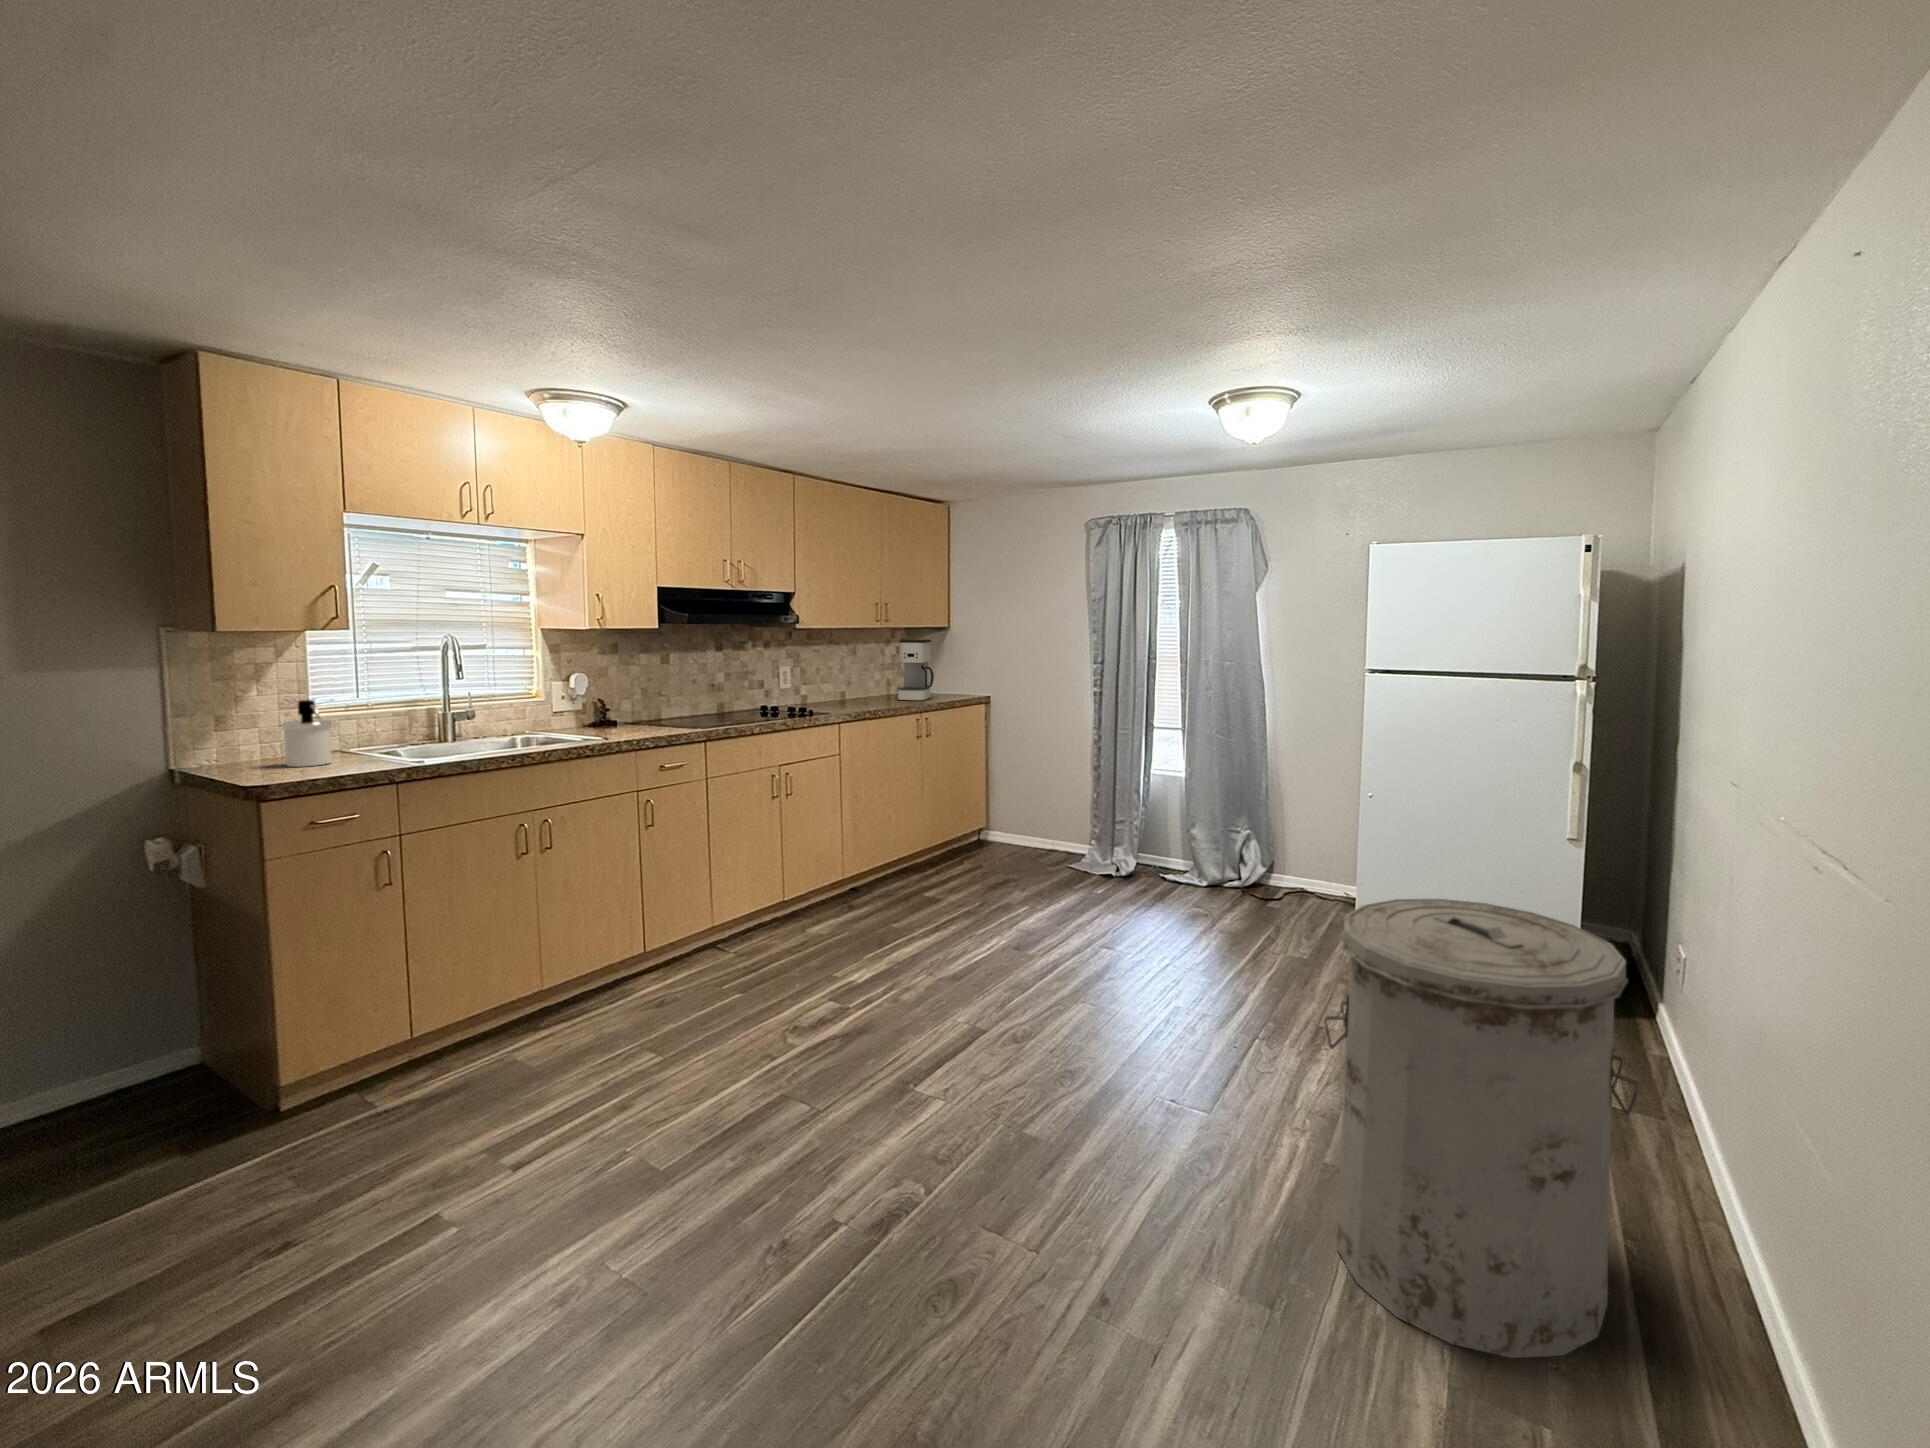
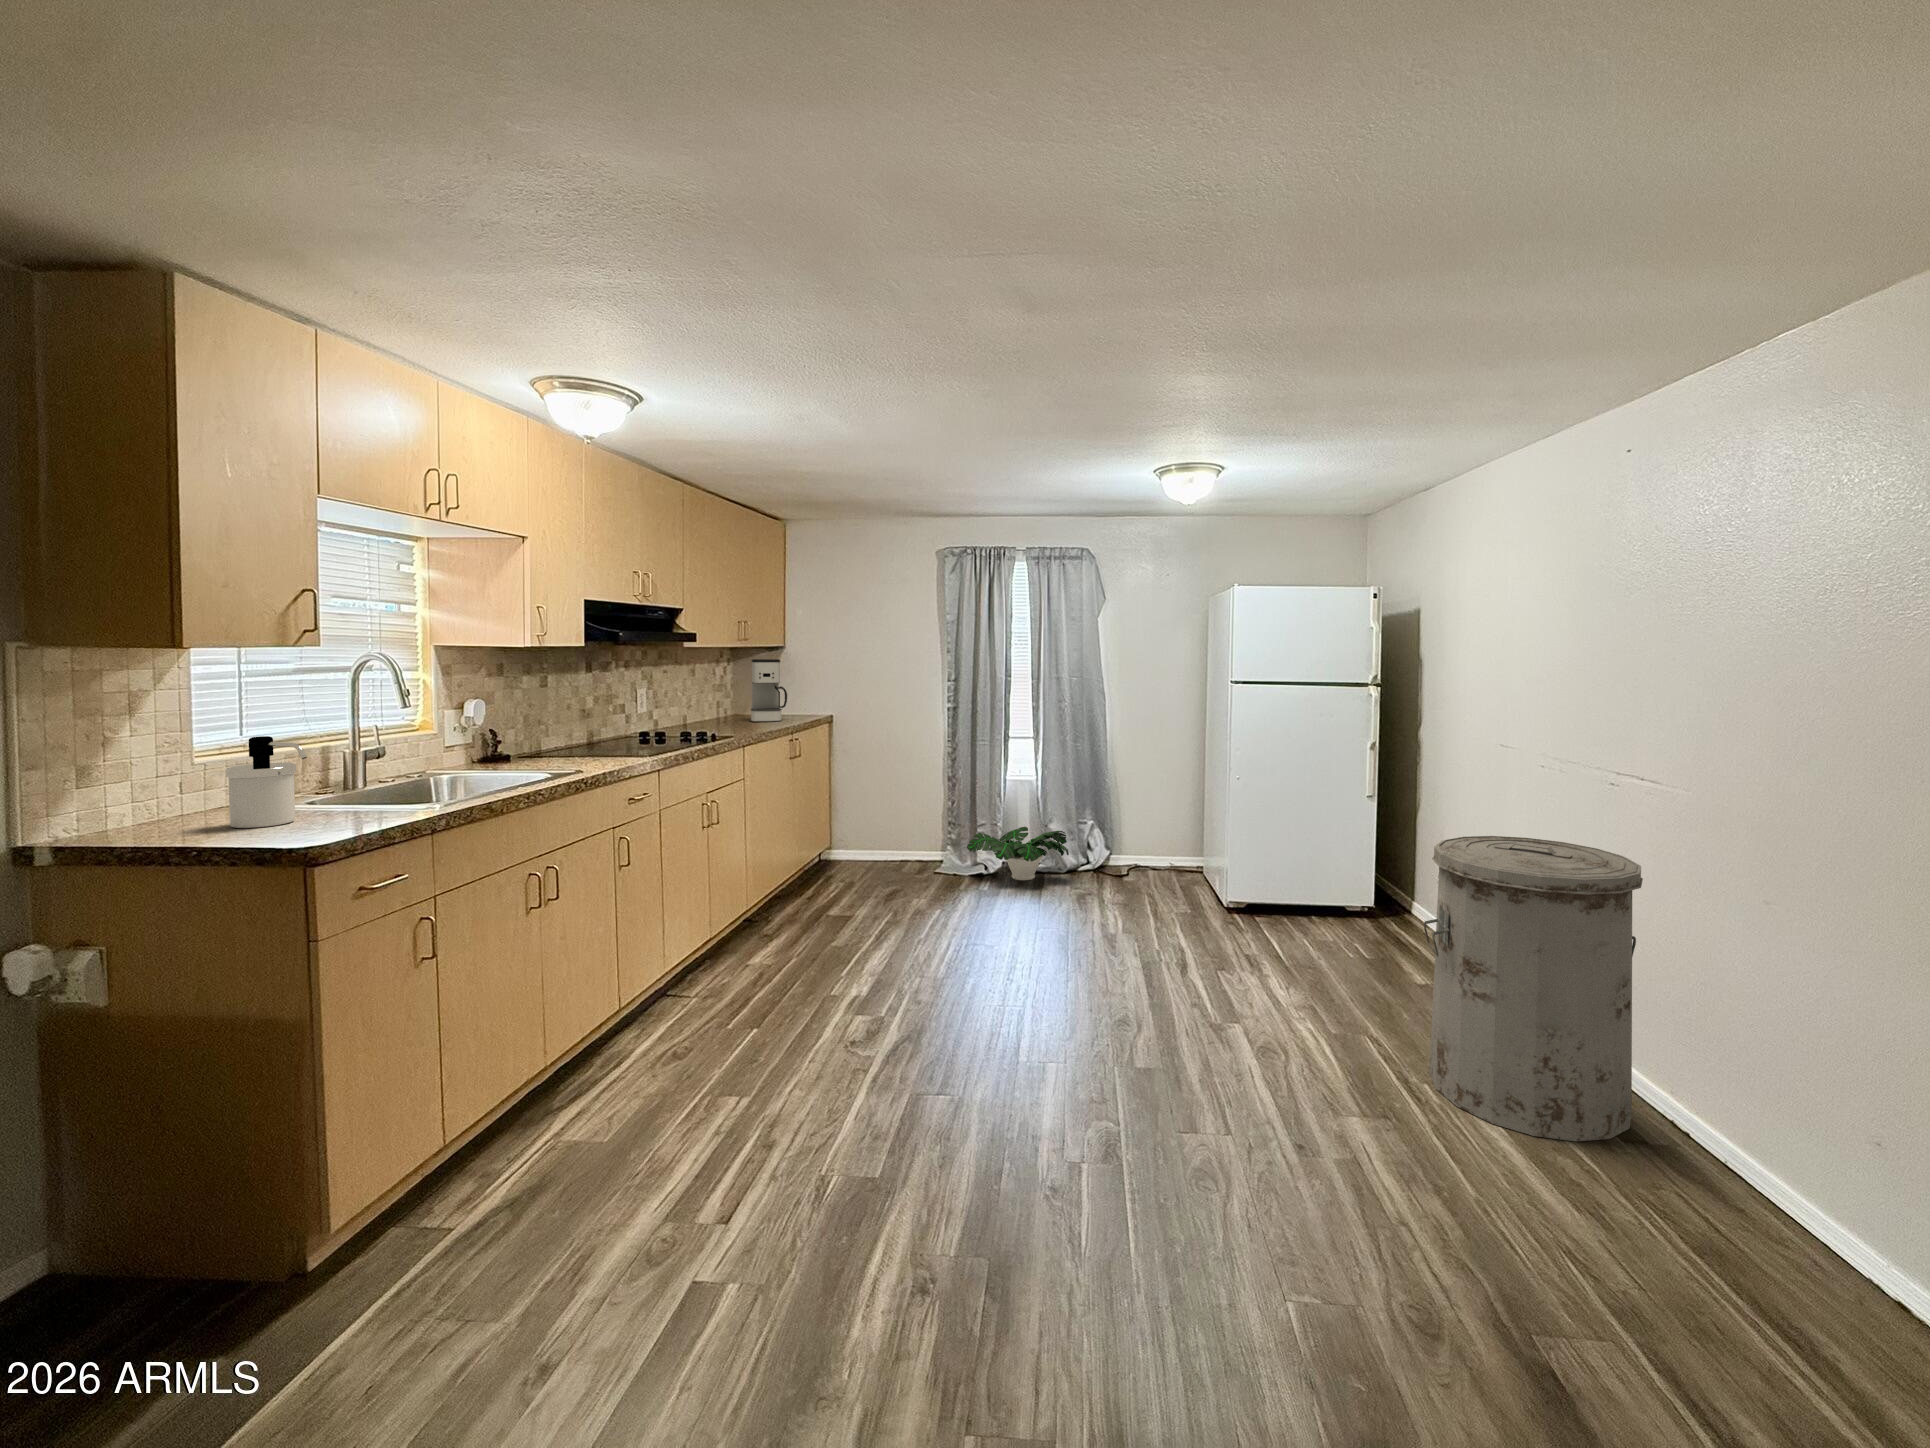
potted plant: none [1093,828,1210,887] -> present [967,827,1069,880]

